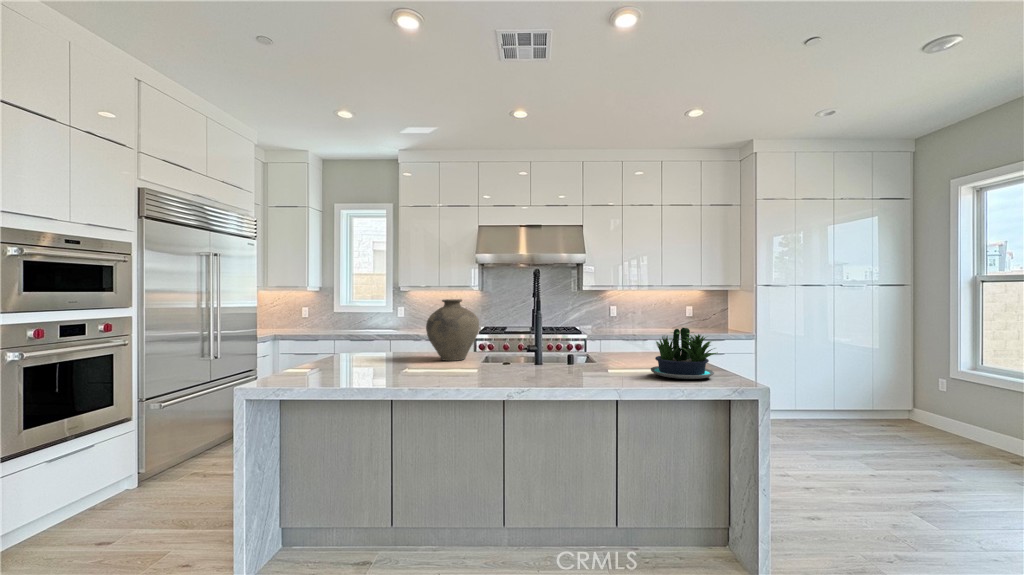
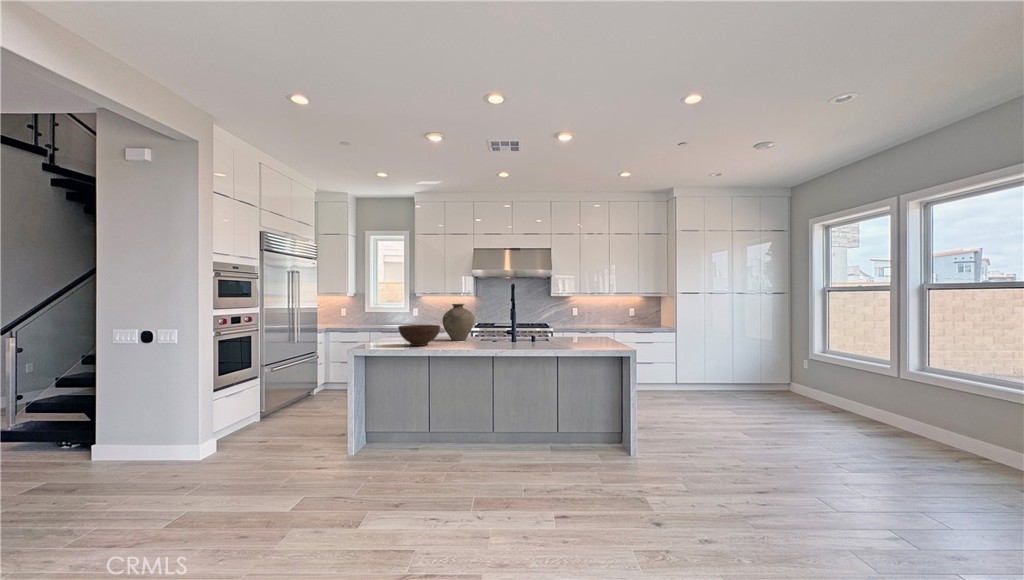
potted plant: present [651,328,716,379] -> none [565,320,603,346]
fruit bowl: none [339,336,418,376] -> present [398,325,440,346]

